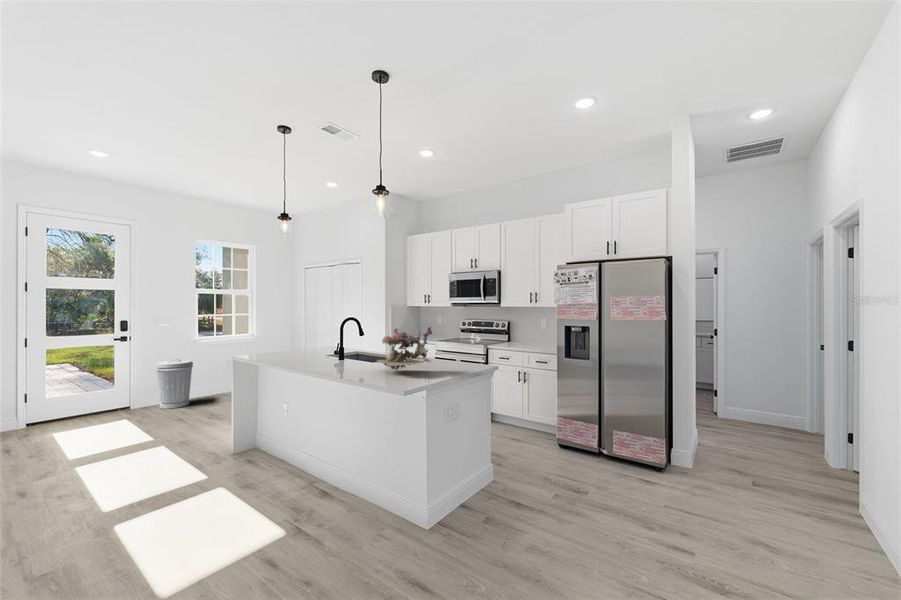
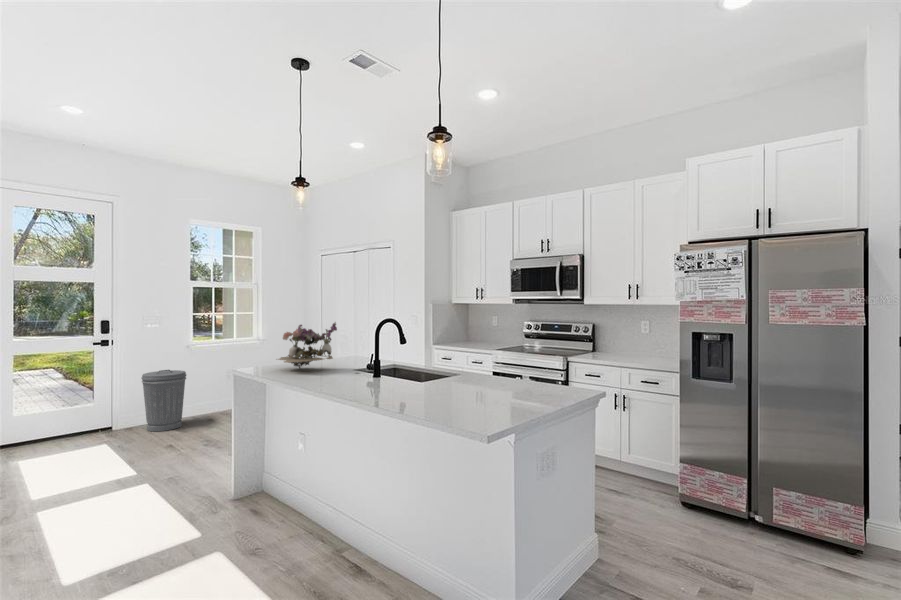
flower arrangement: present [377,327,432,371] -> present [278,322,337,368]

